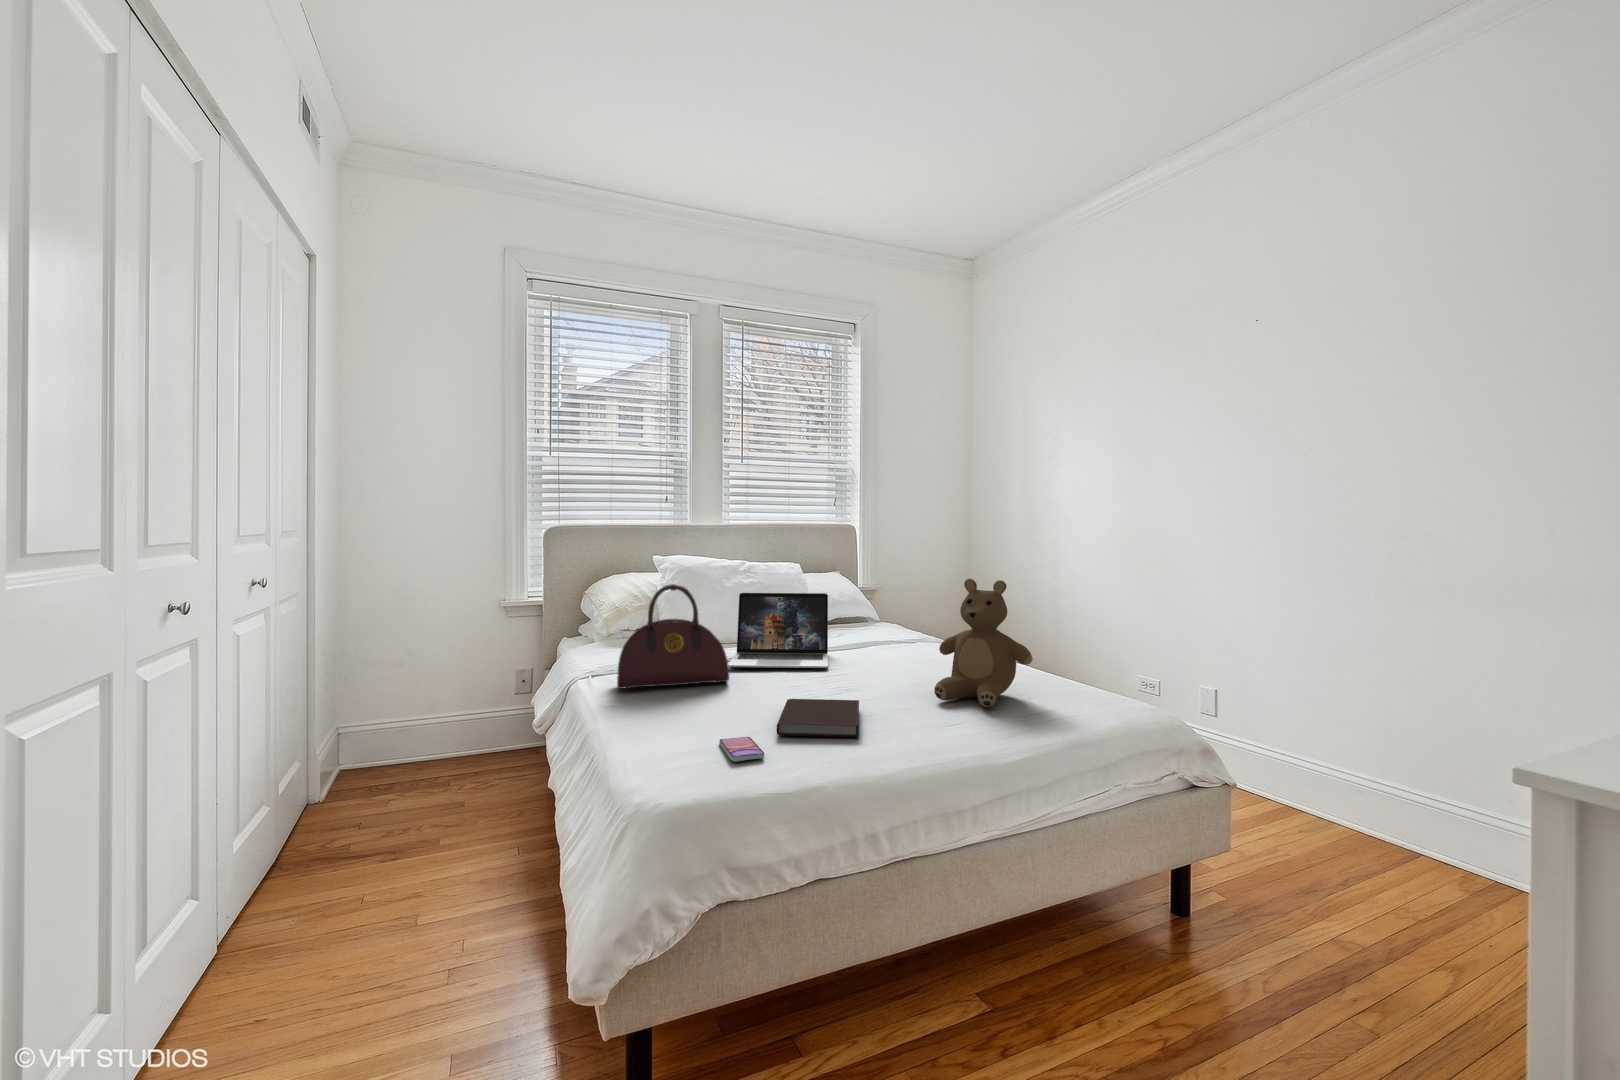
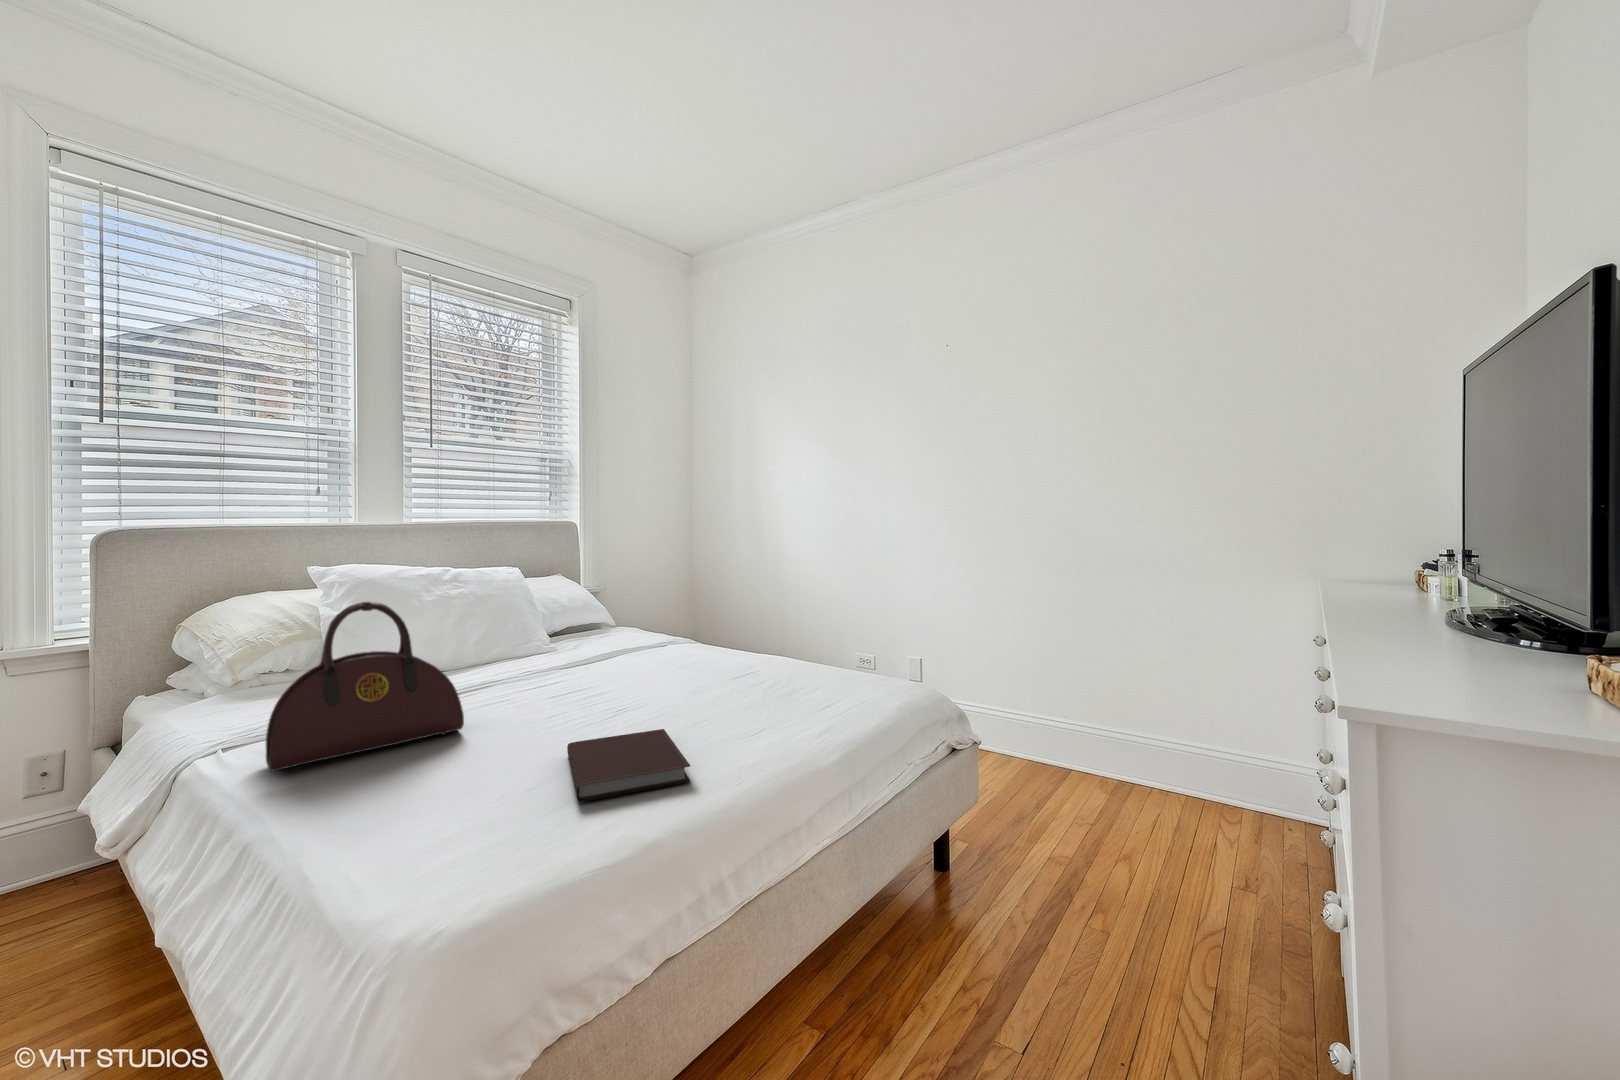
teddy bear: present [934,579,1033,707] -> none [737,571,842,713]
laptop: present [728,593,828,668] -> none [452,600,592,707]
smartphone: present [720,737,764,762] -> none [491,814,577,865]

